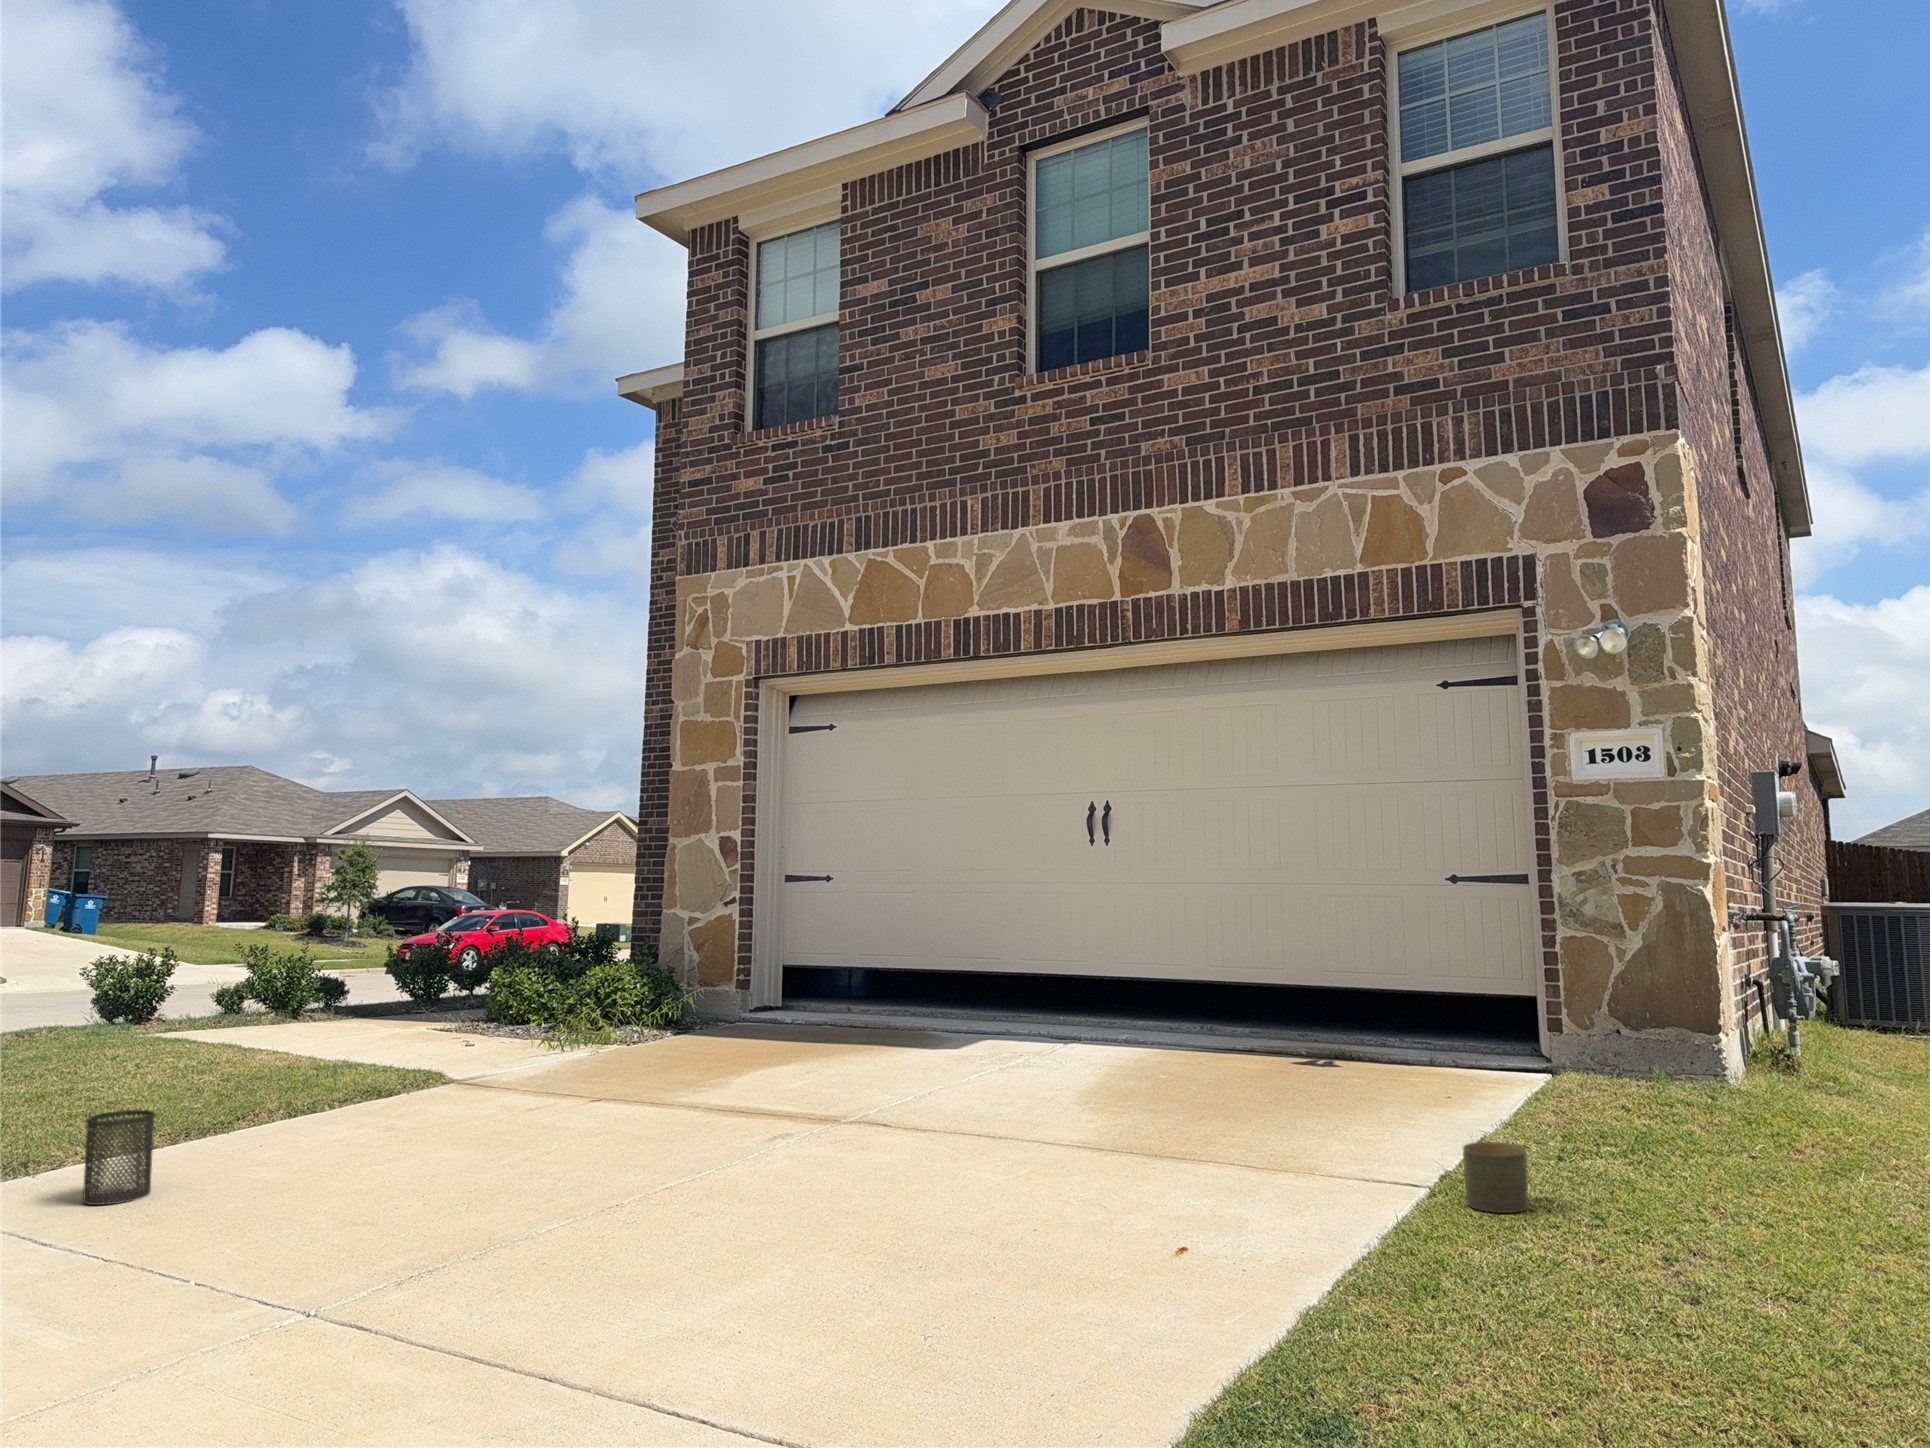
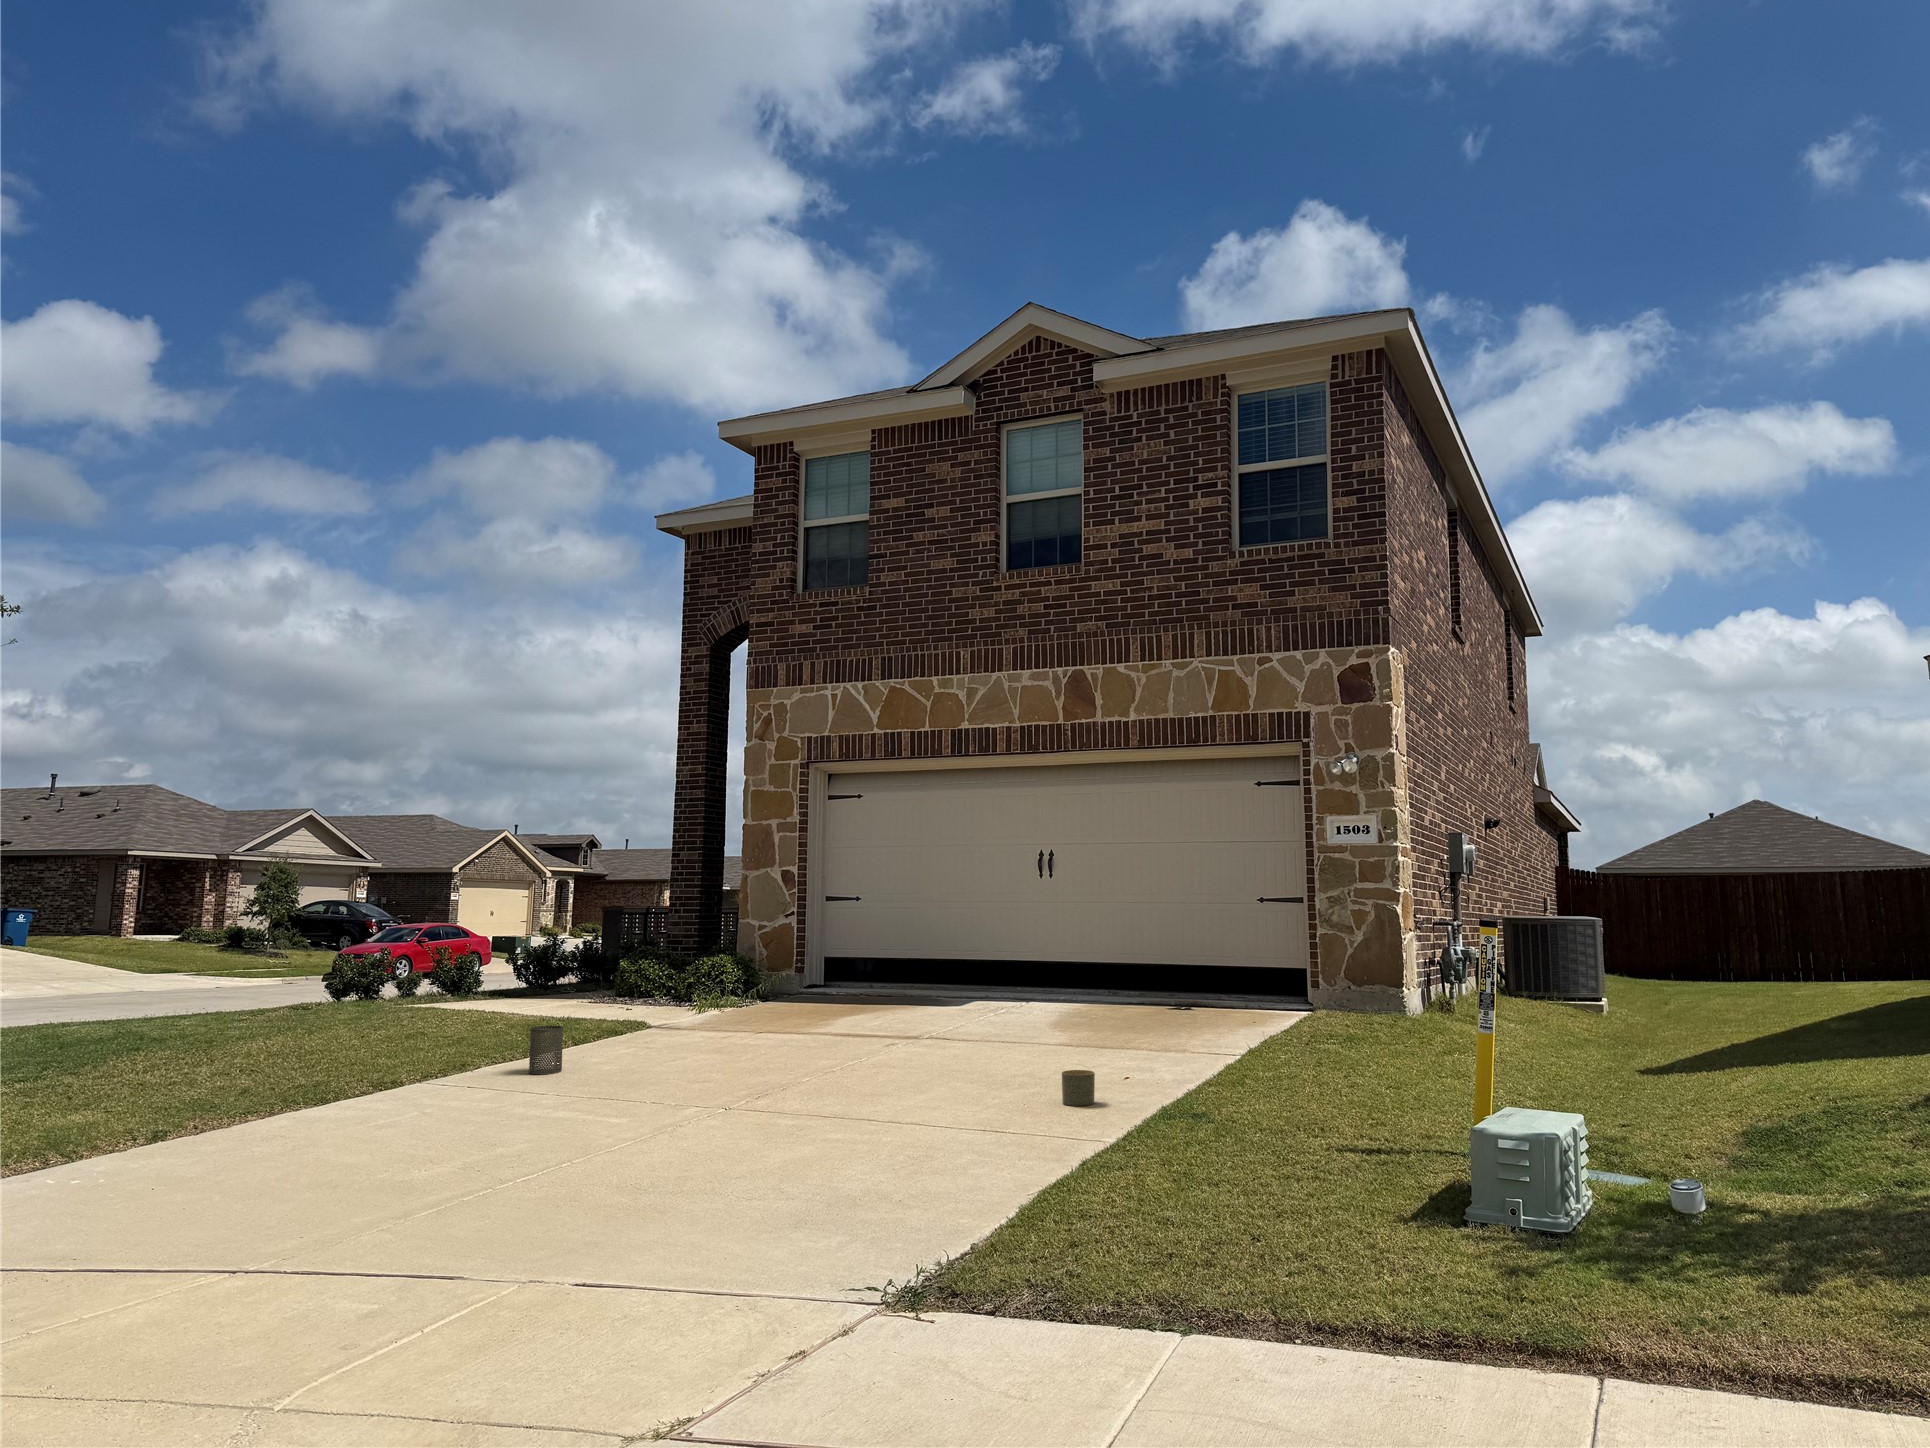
planter: present [1463,1142,1528,1213] -> present [1062,1070,1095,1106]

